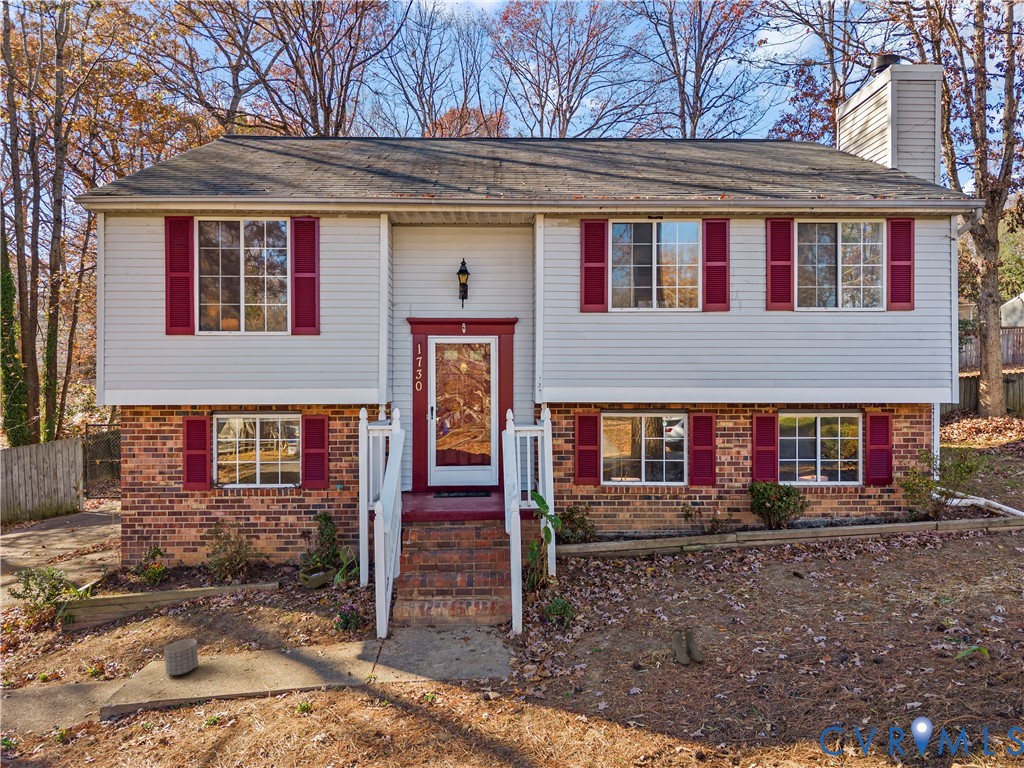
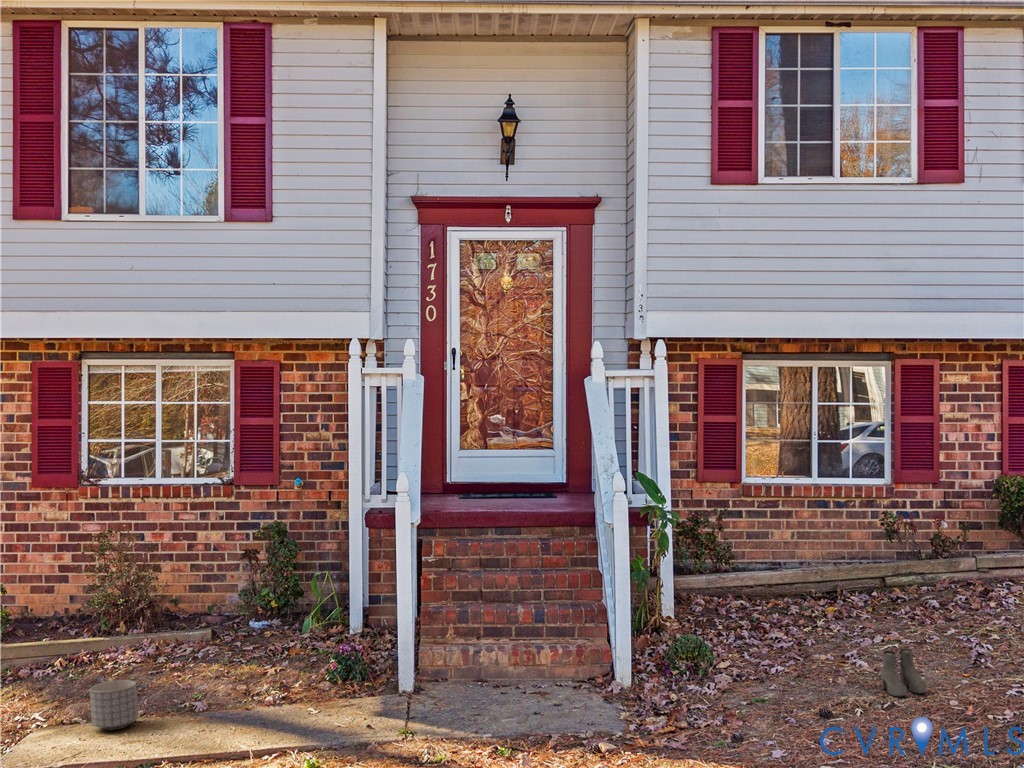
woven basket: present [299,565,337,589] -> none [242,609,302,645]

